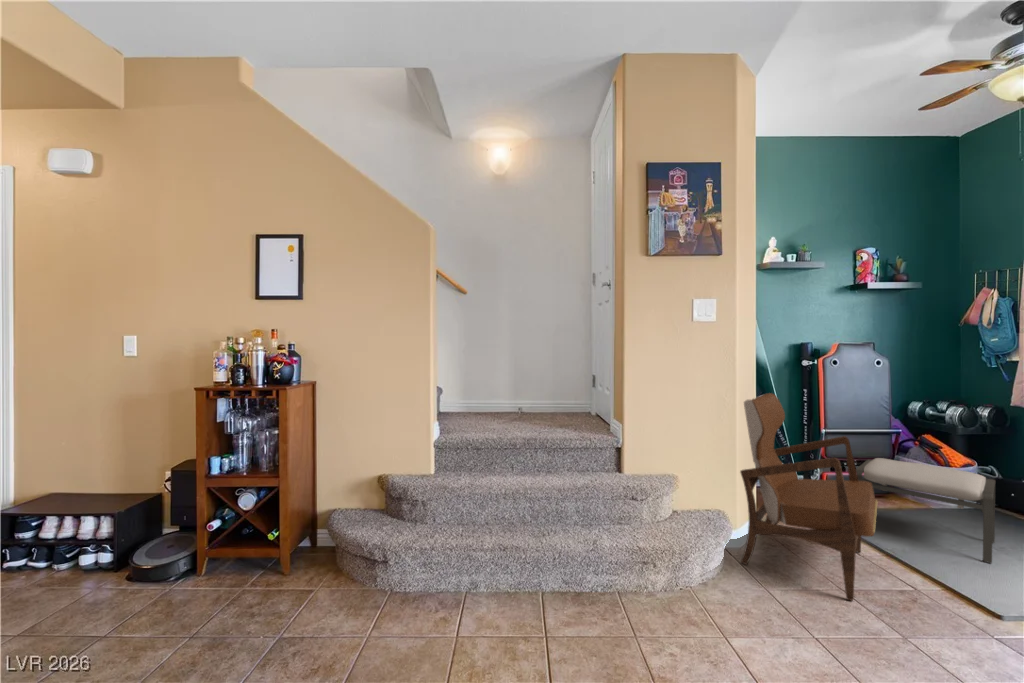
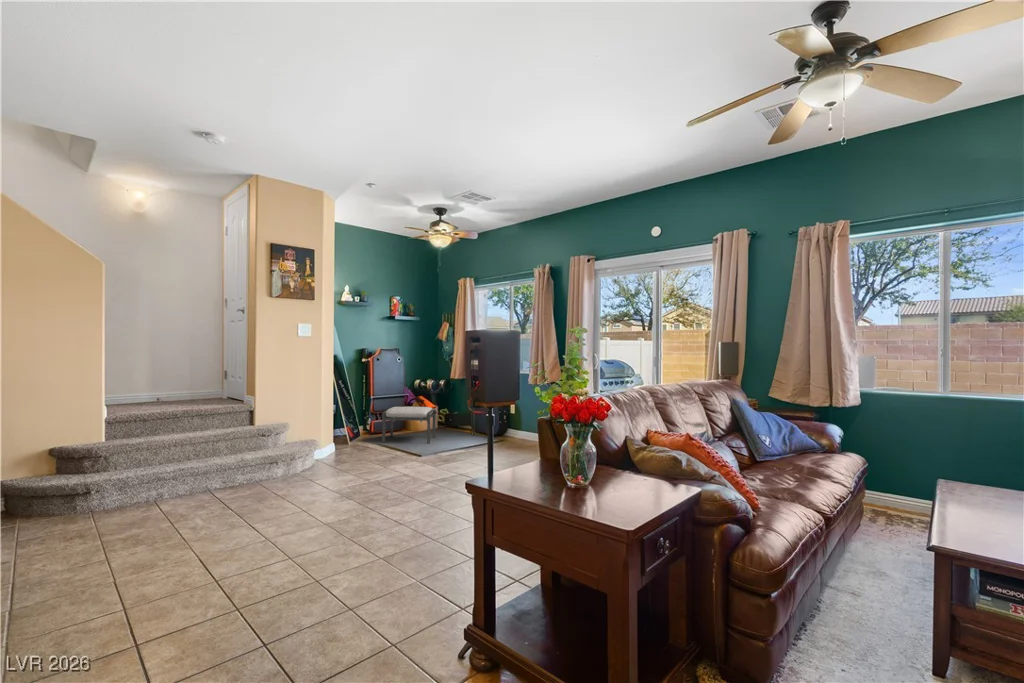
armchair: present [740,393,877,601] -> none [323,375,387,463]

